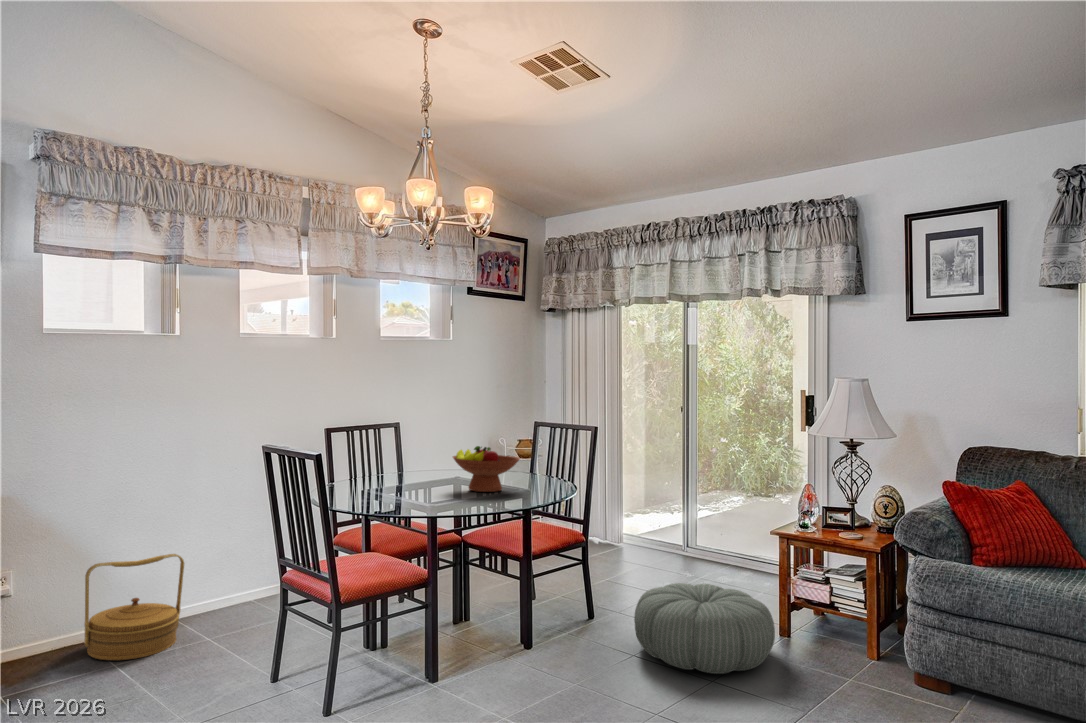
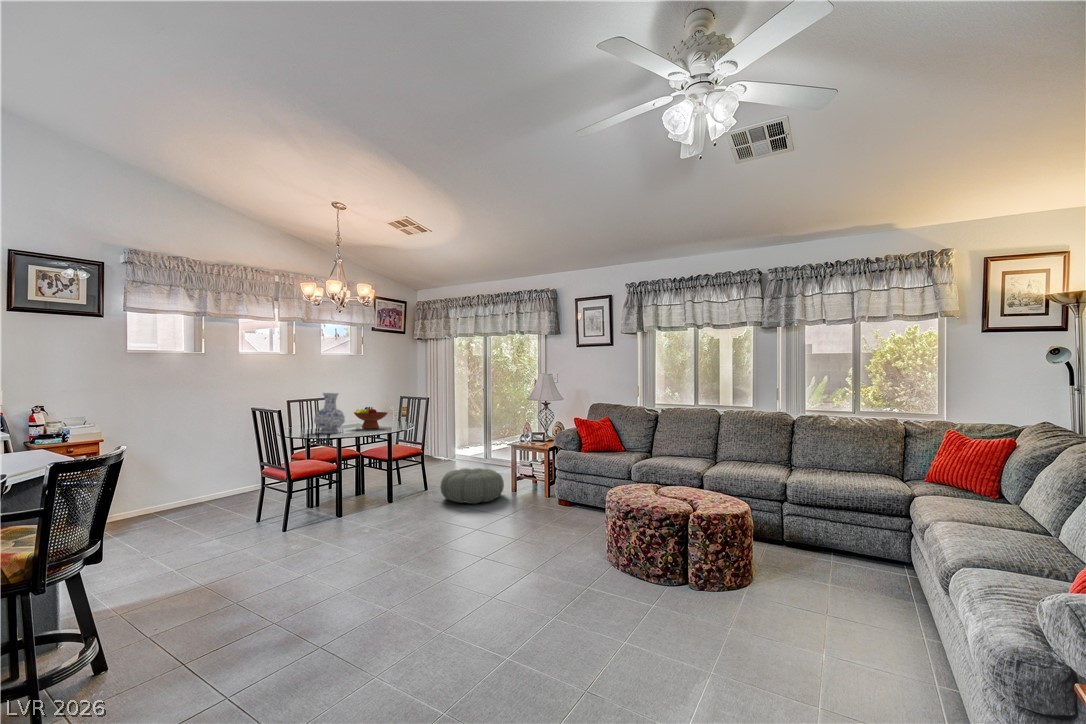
vase: none [379,417,440,505] -> present [314,392,345,433]
woven basket: present [84,554,184,660] -> none [152,466,208,518]

